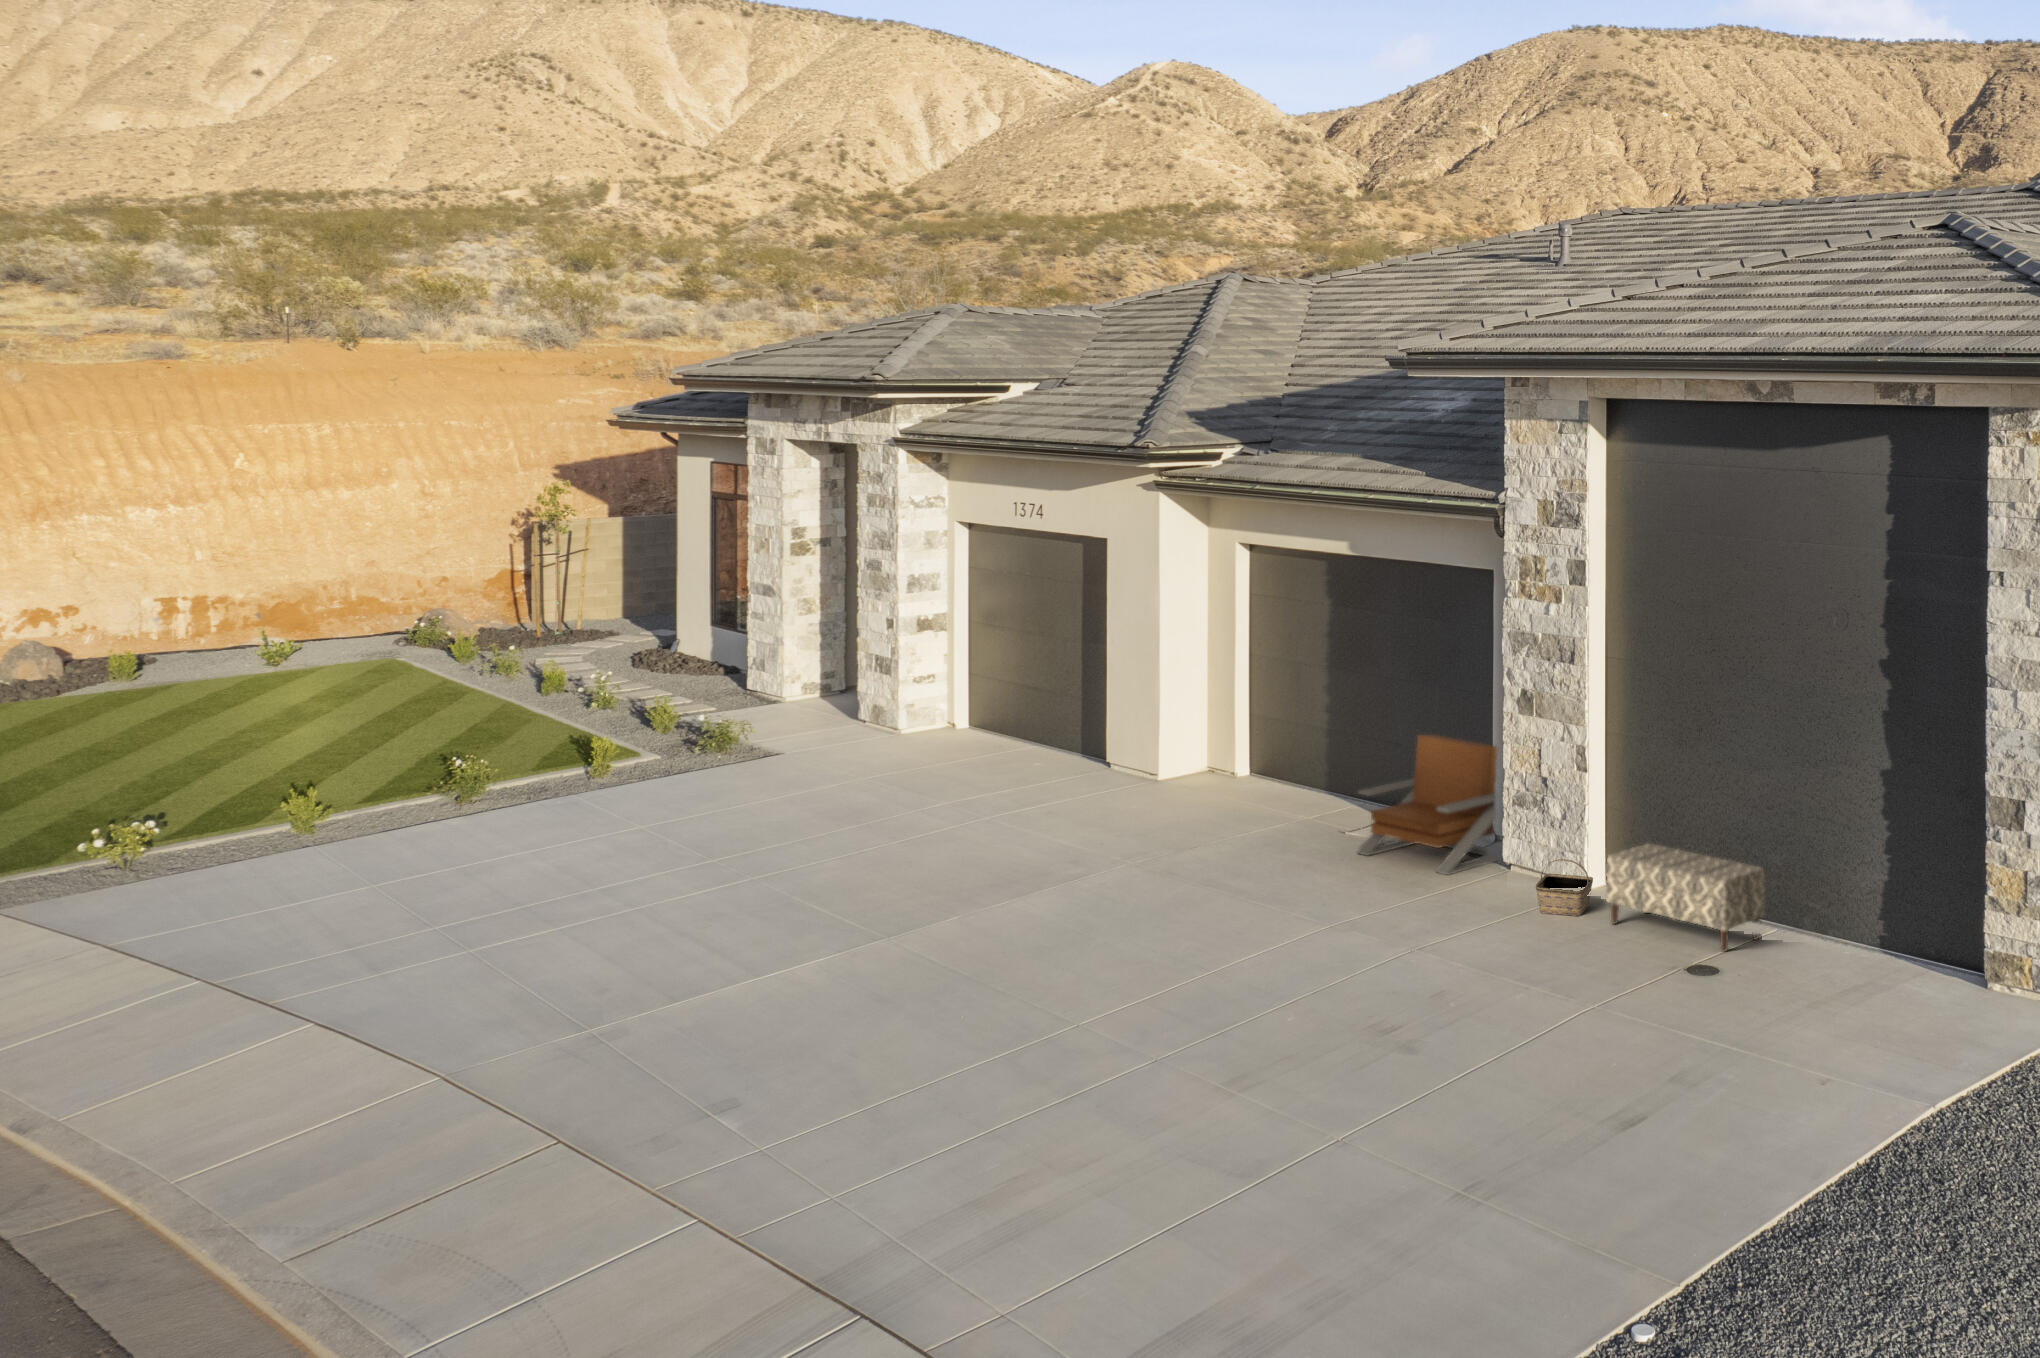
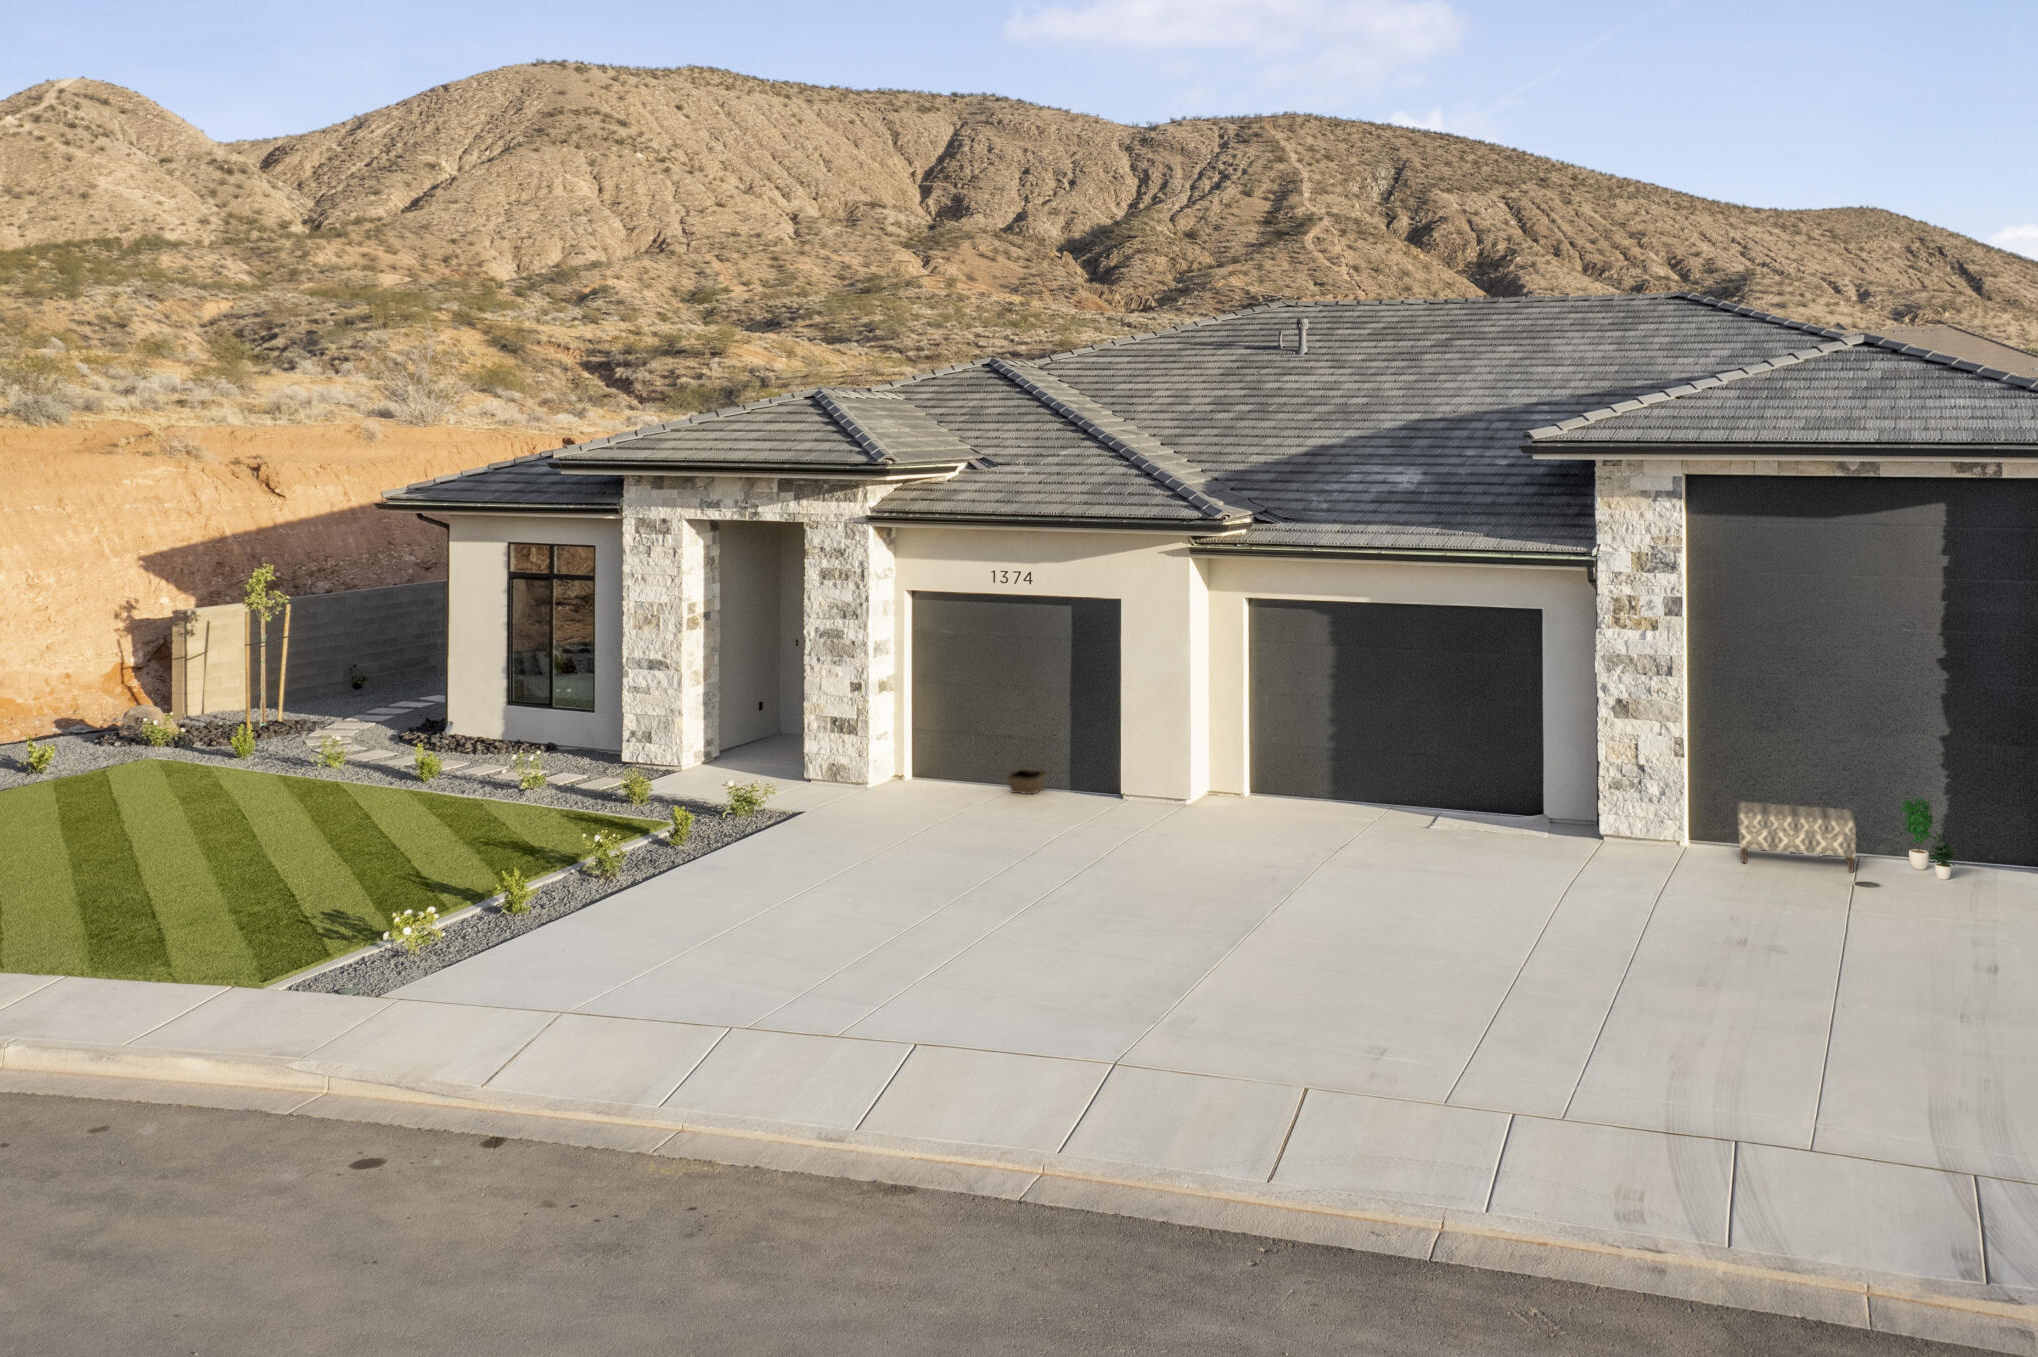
lounge chair: present [1358,735,1500,875] -> none [1458,737,1563,844]
potted plant: none [1802,851,1853,976] -> present [1900,797,1956,880]
basket: present [1536,859,1593,916] -> present [1008,769,1046,794]

